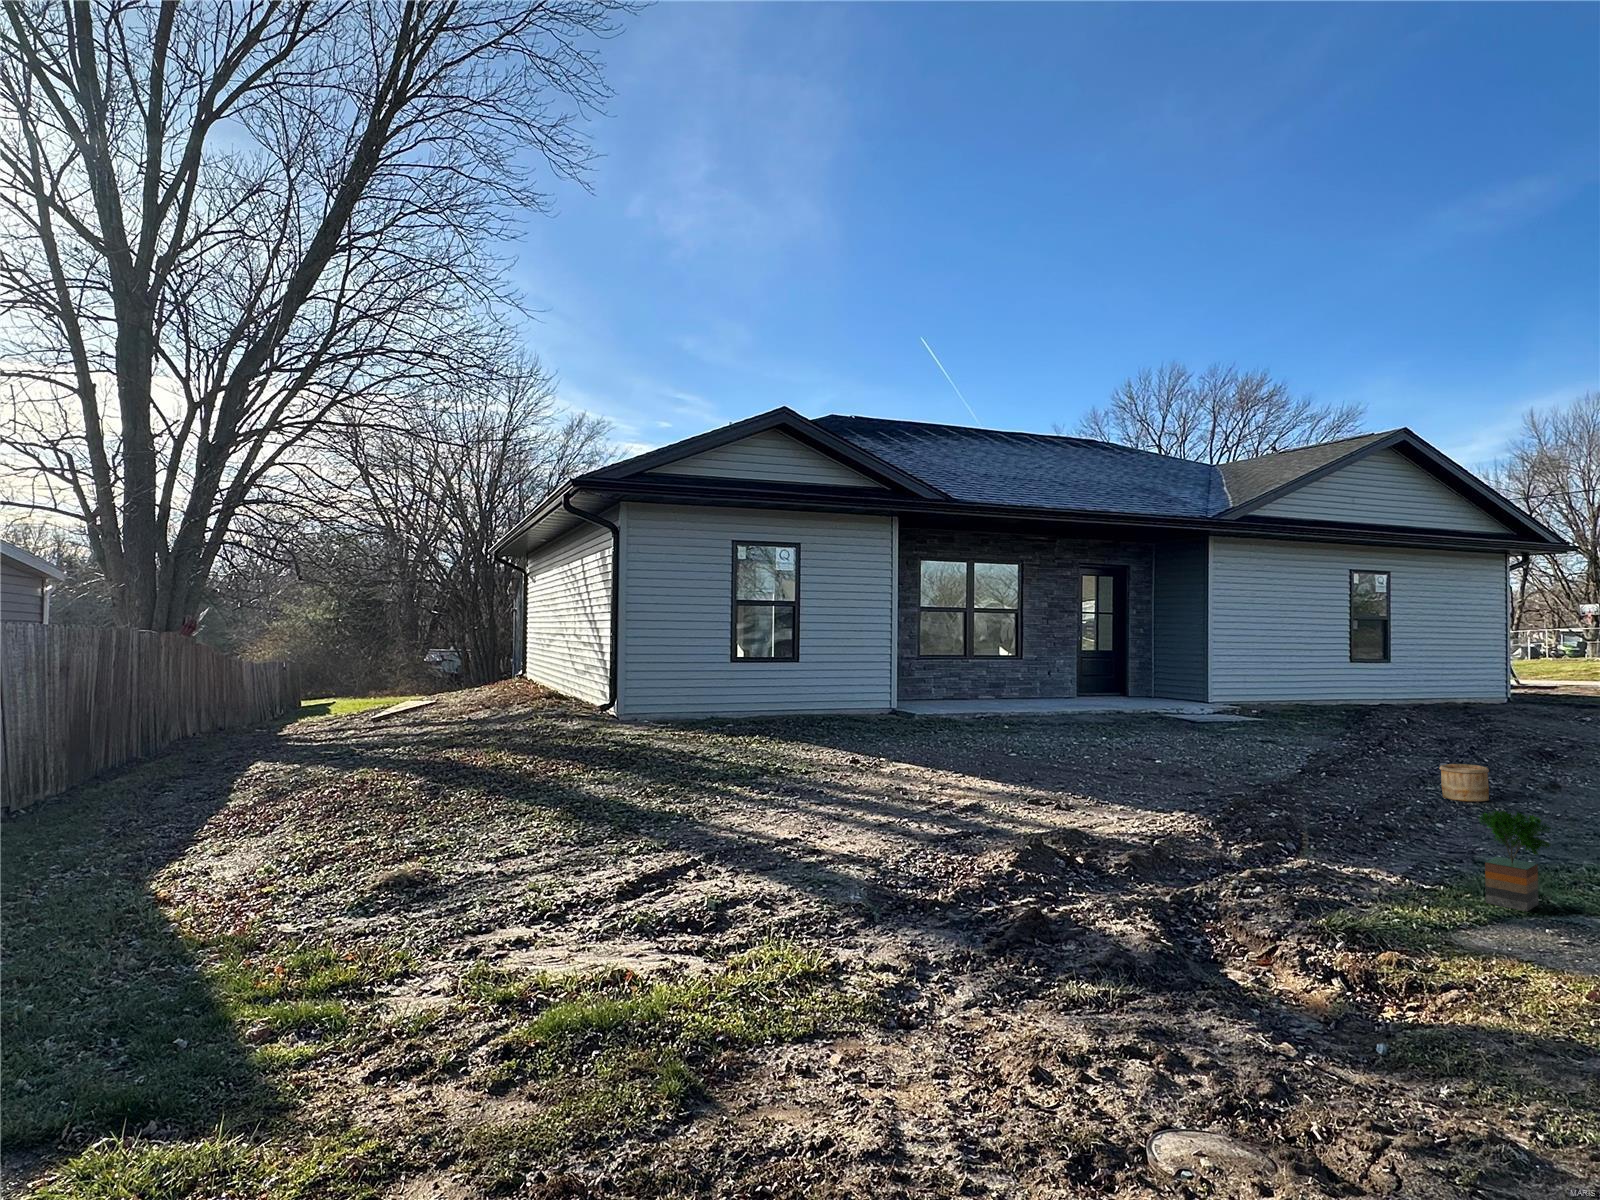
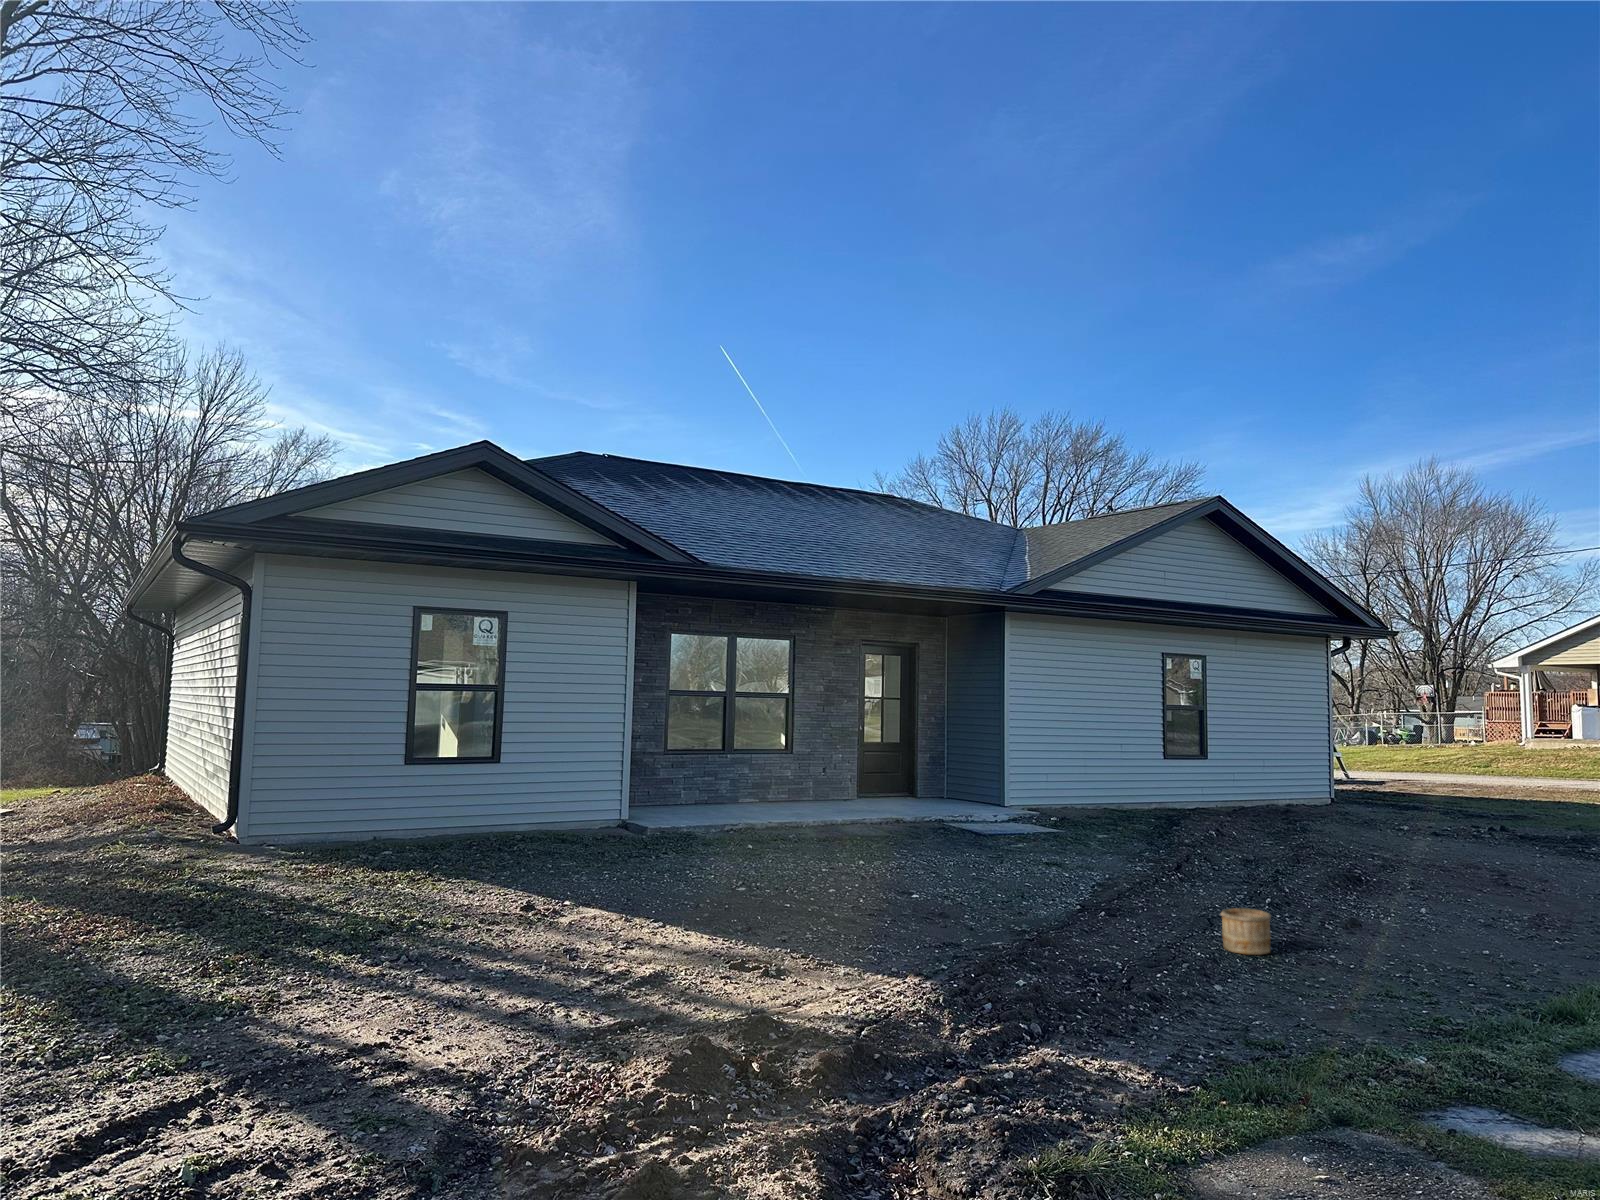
potted tree: present [1479,810,1551,911] -> none [1220,994,1298,1124]

